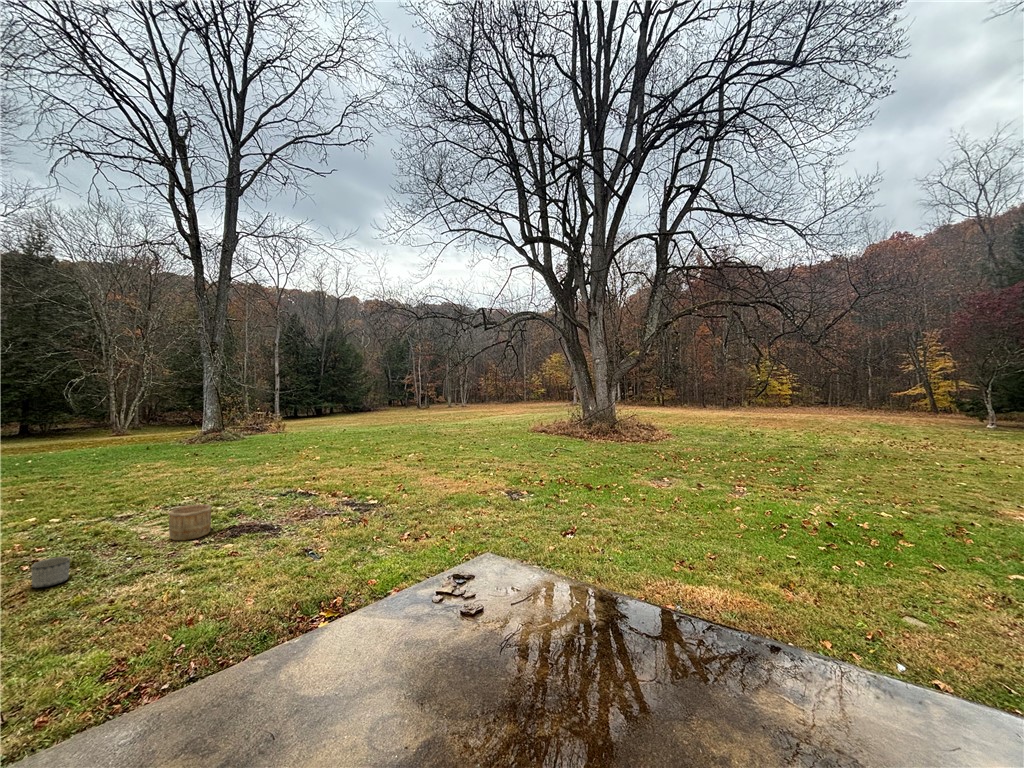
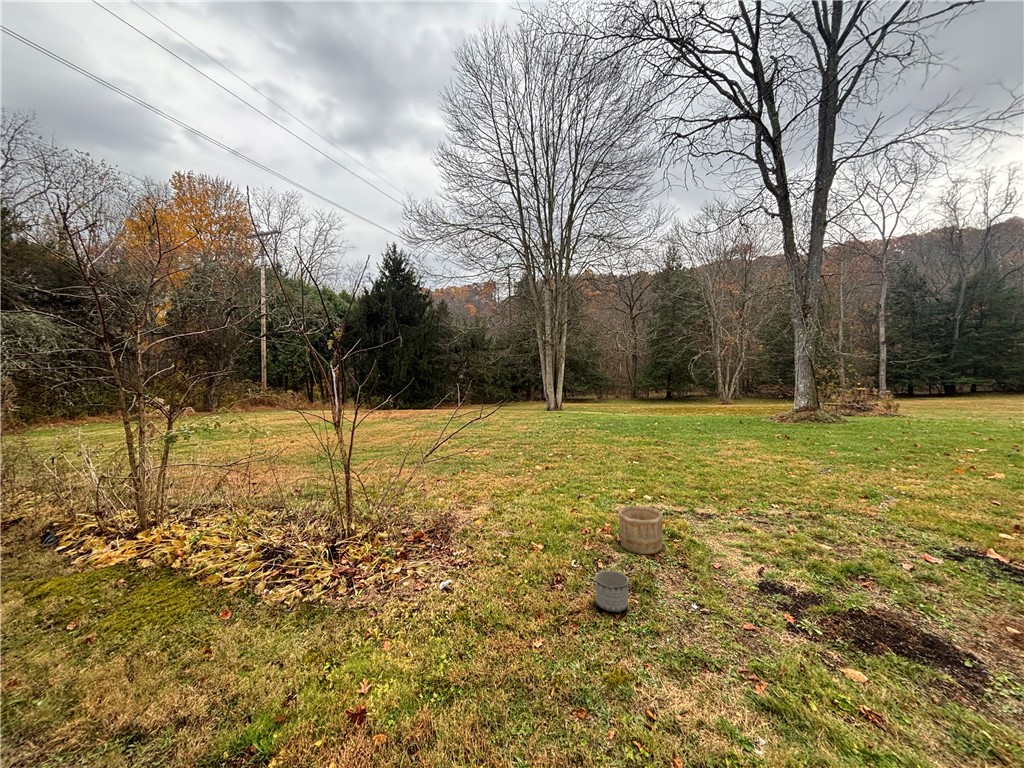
wooden bucket: present [168,504,212,540] -> present [618,506,664,554]

